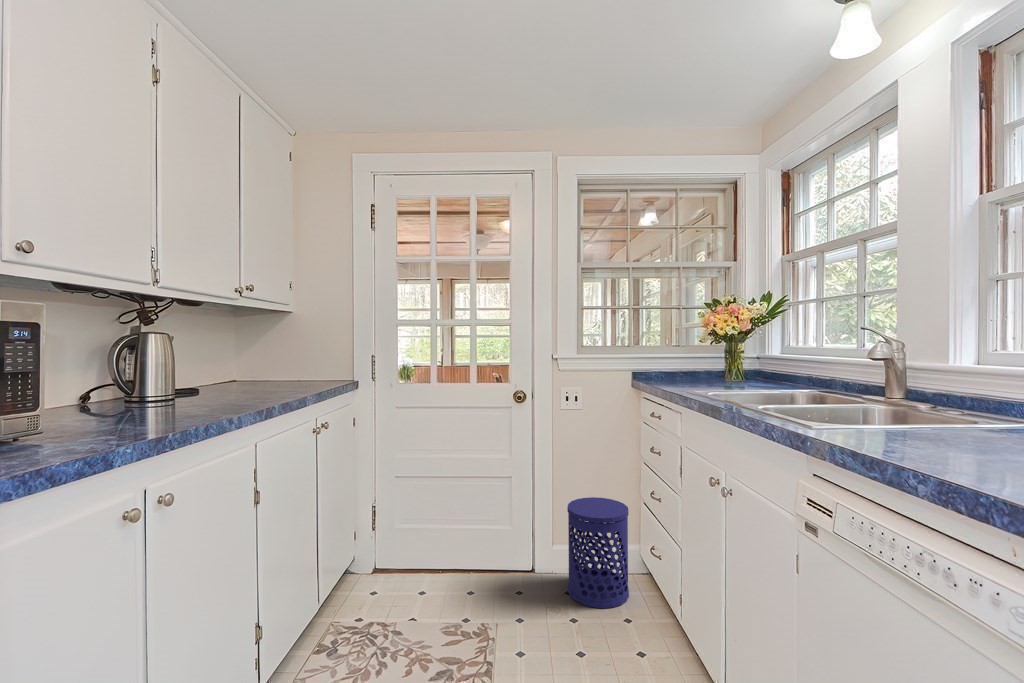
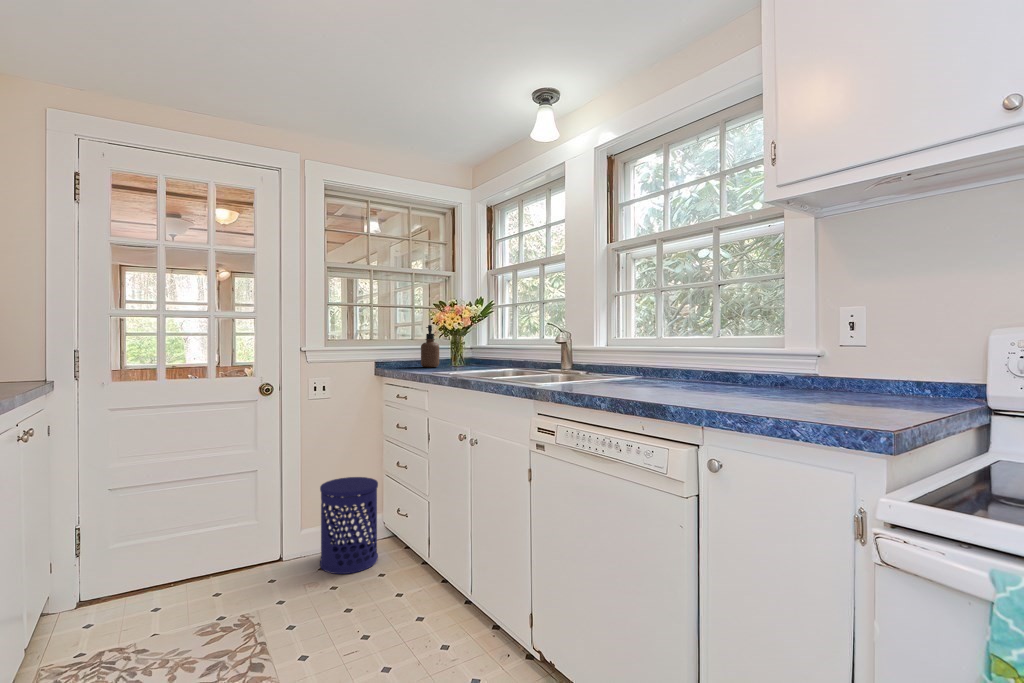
soap dispenser: none [686,329,709,380] -> present [421,325,439,367]

